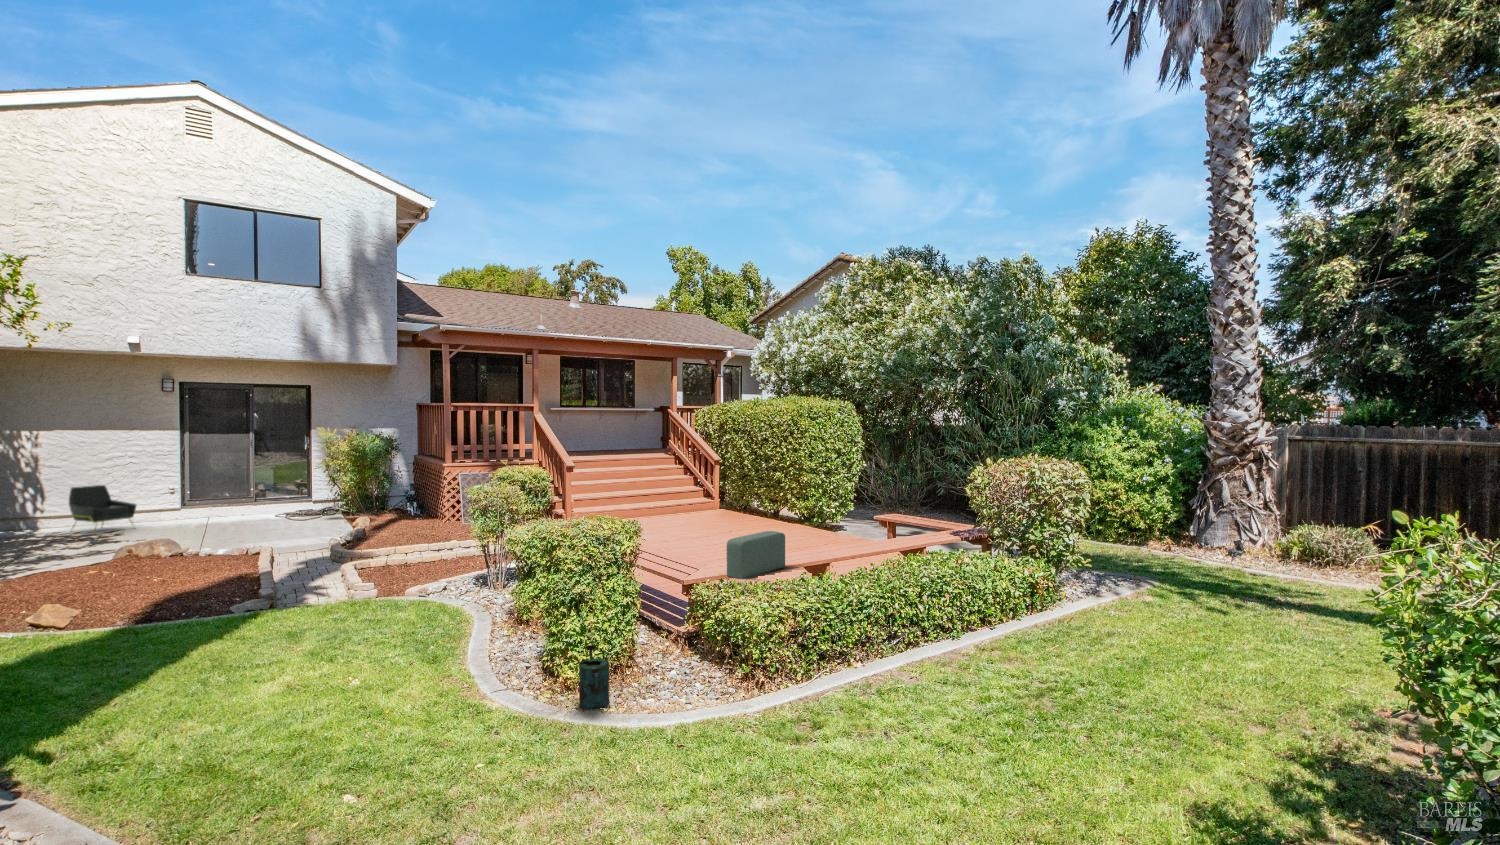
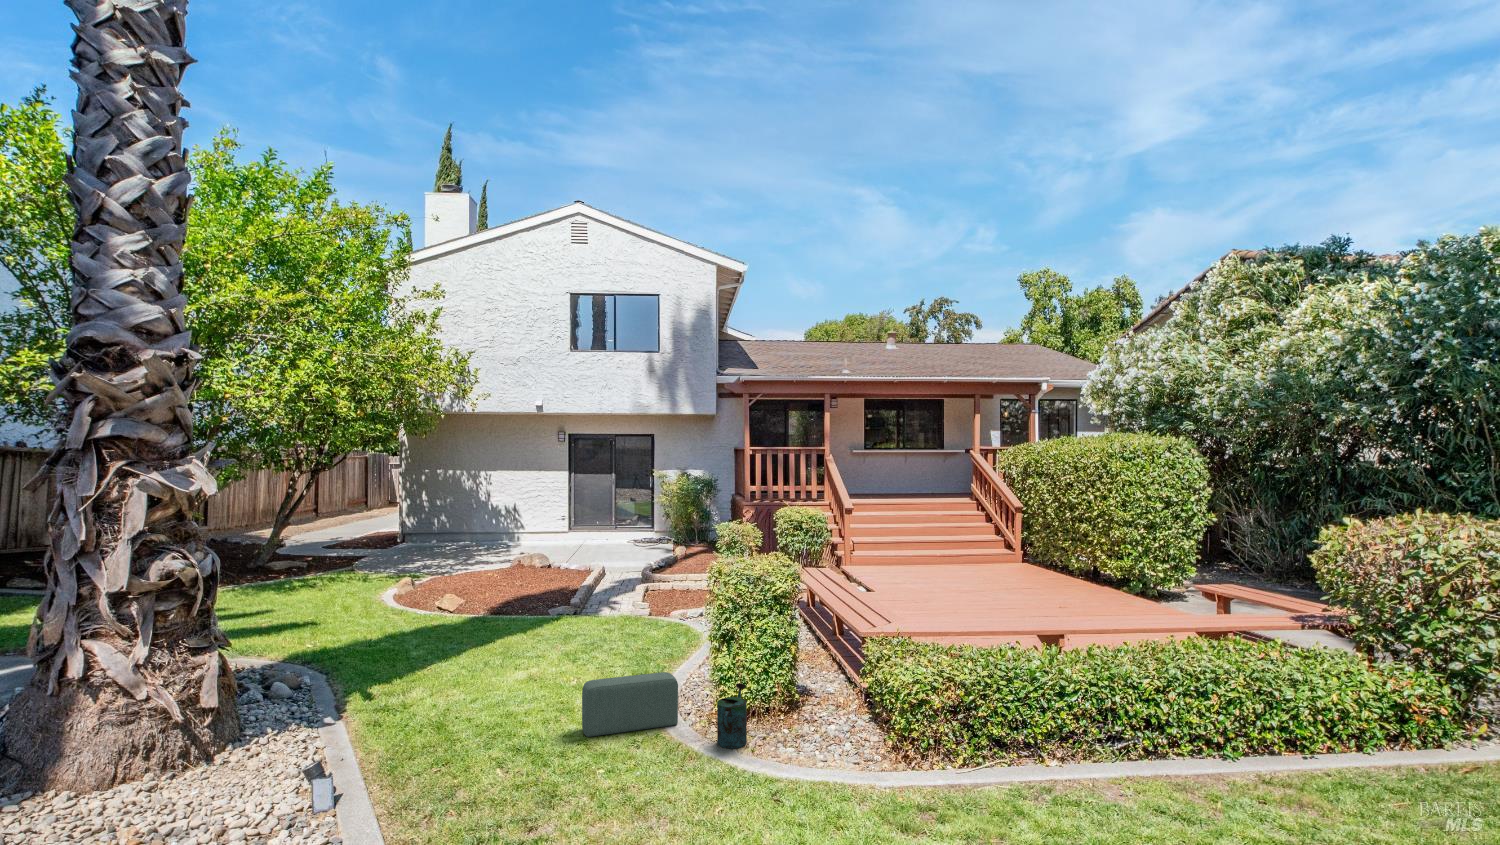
armchair: present [69,485,136,529] -> none [503,511,541,548]
pouf: present [727,531,785,579] -> present [582,672,678,737]

